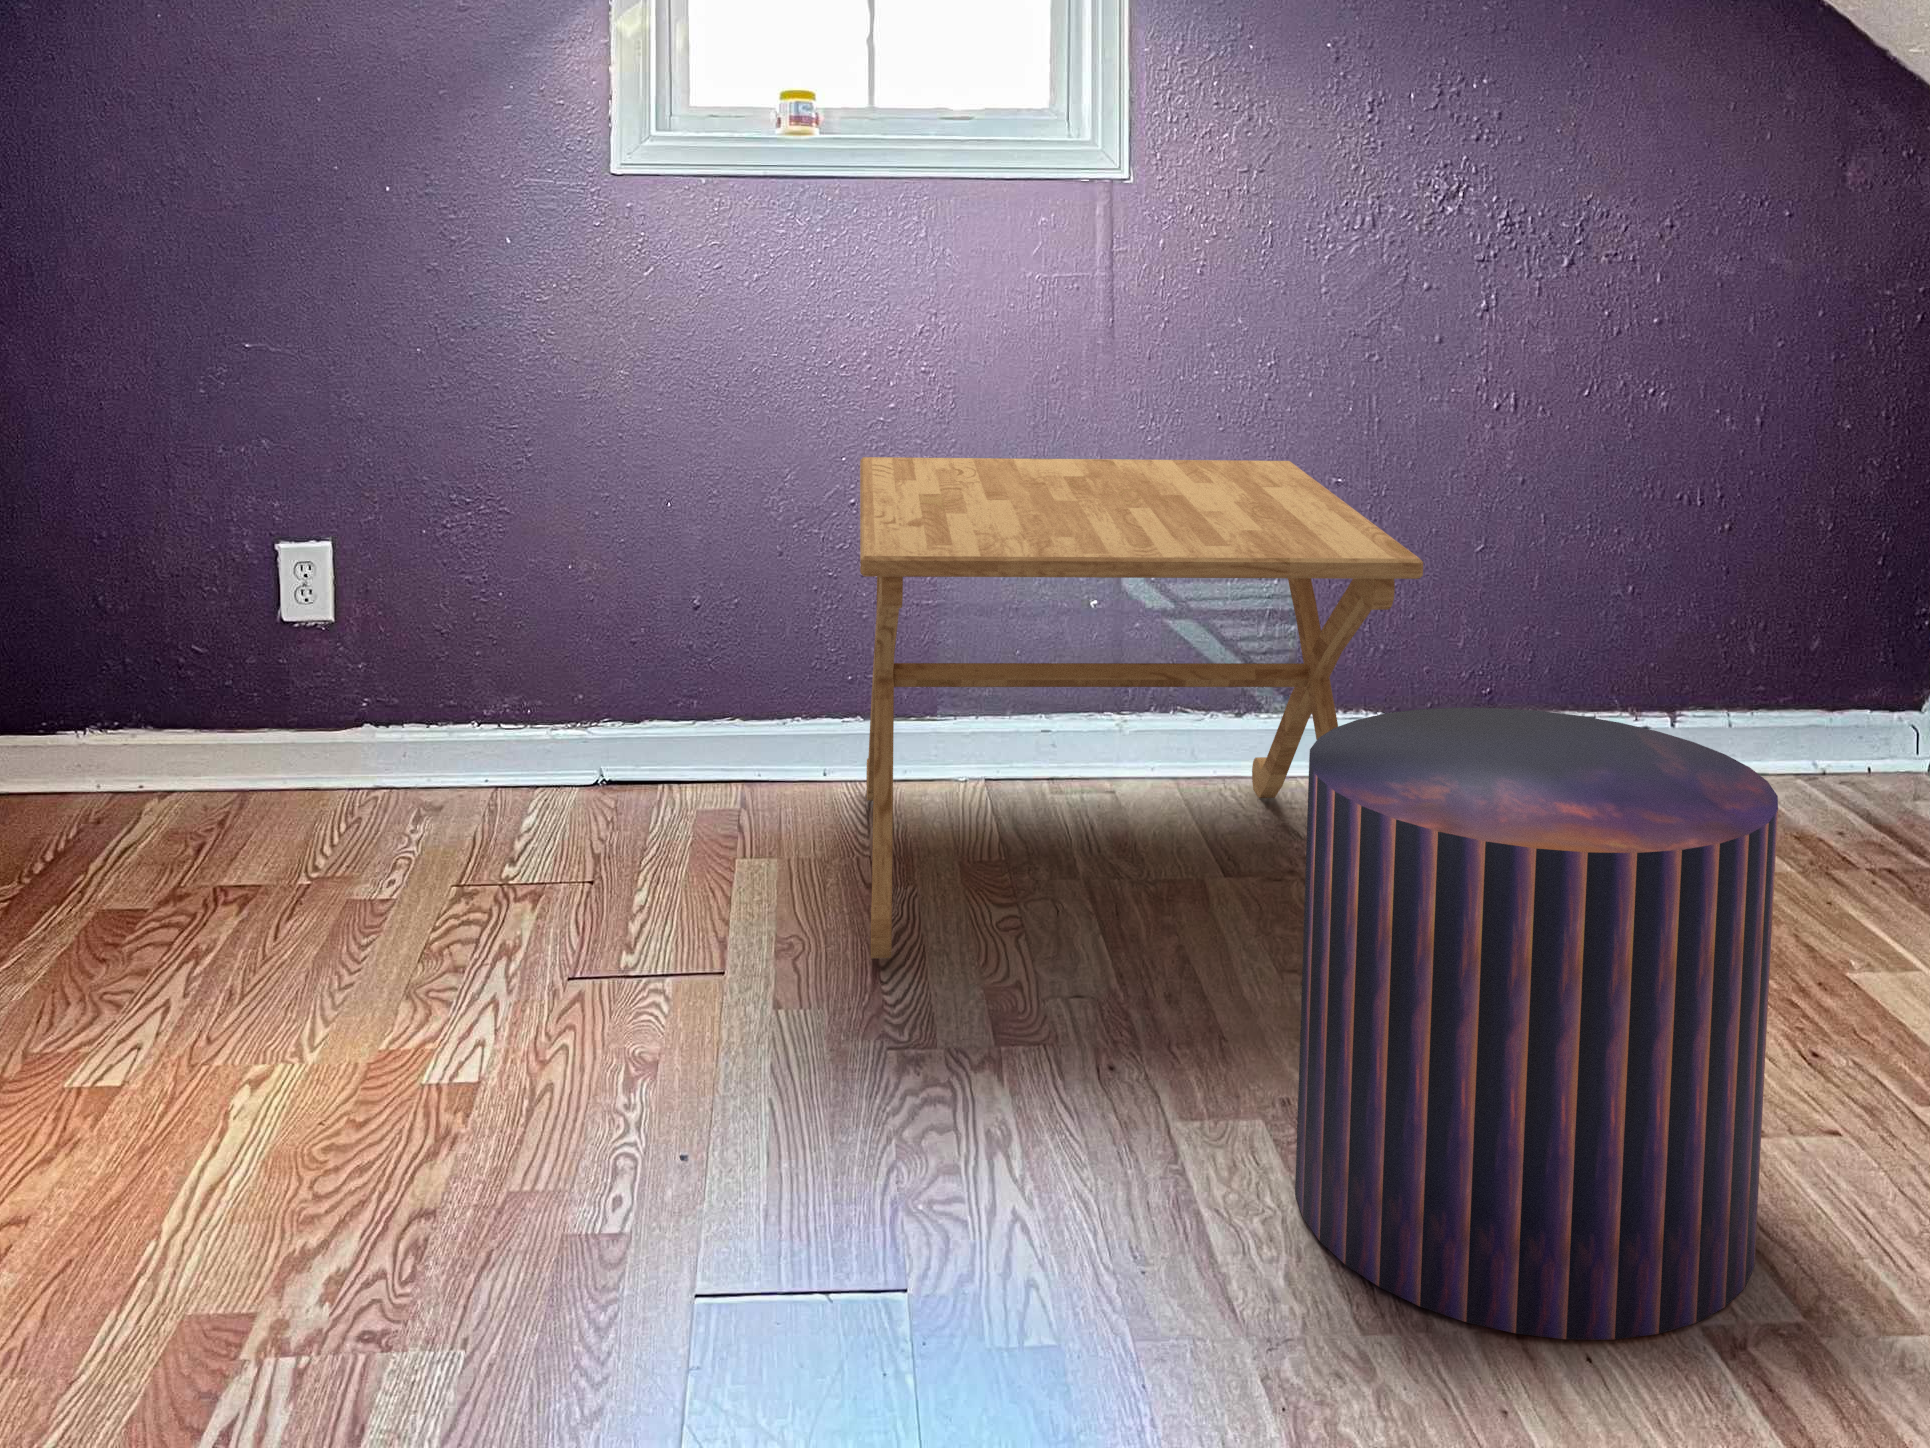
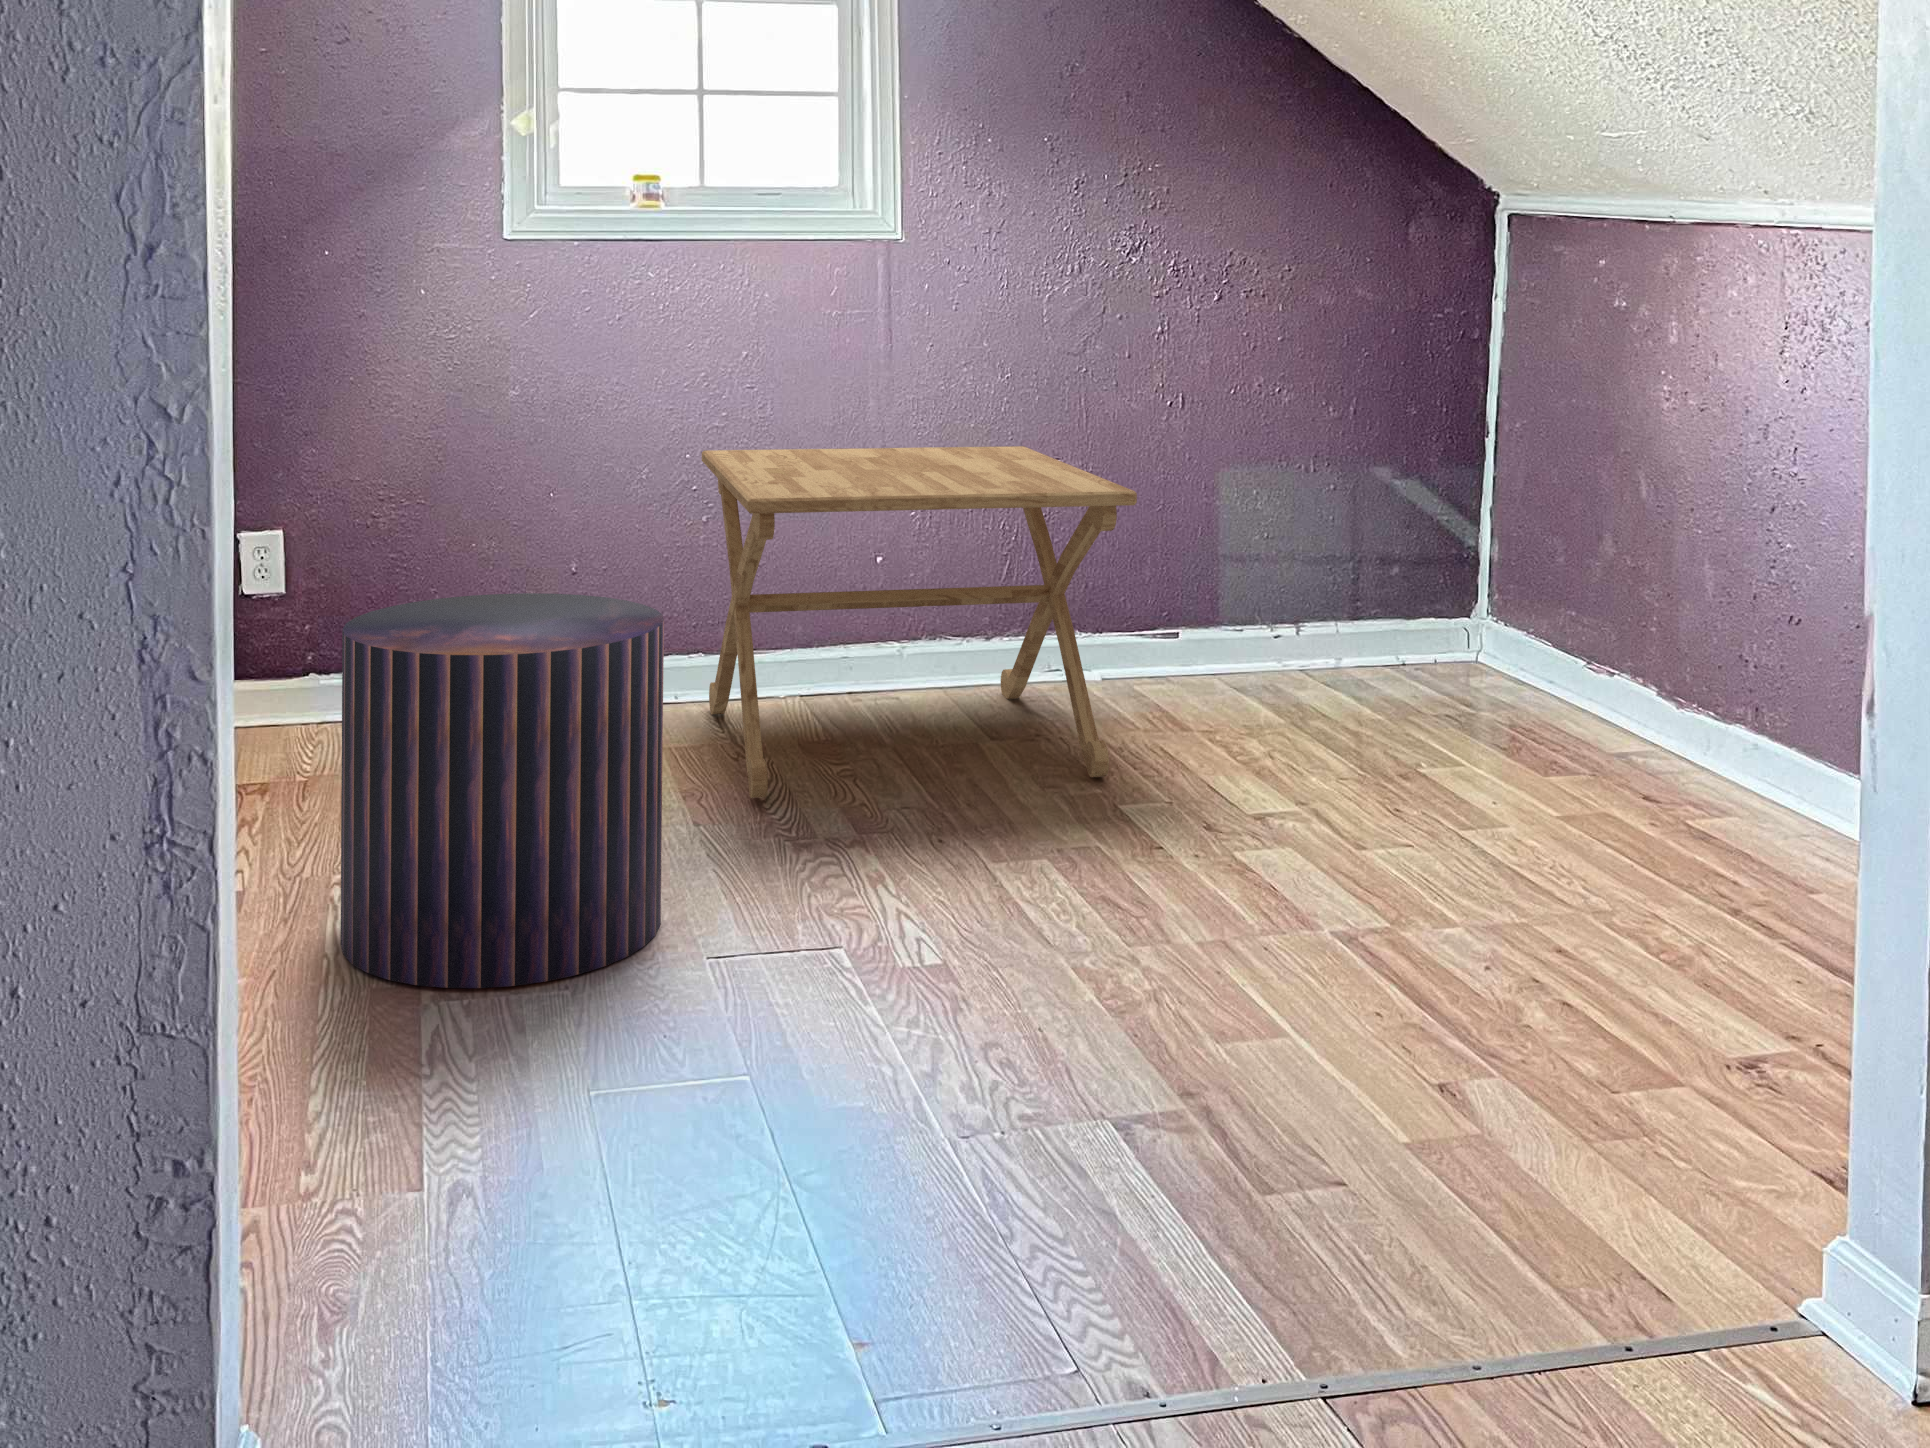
pouf: present [1295,708,1778,1339] -> present [341,593,664,988]

